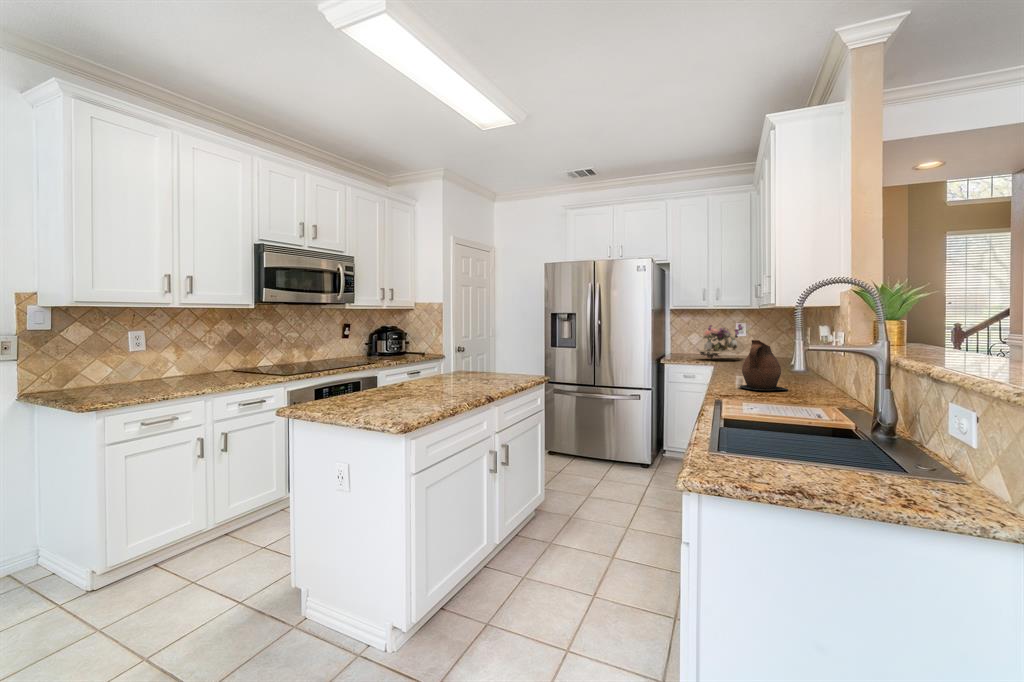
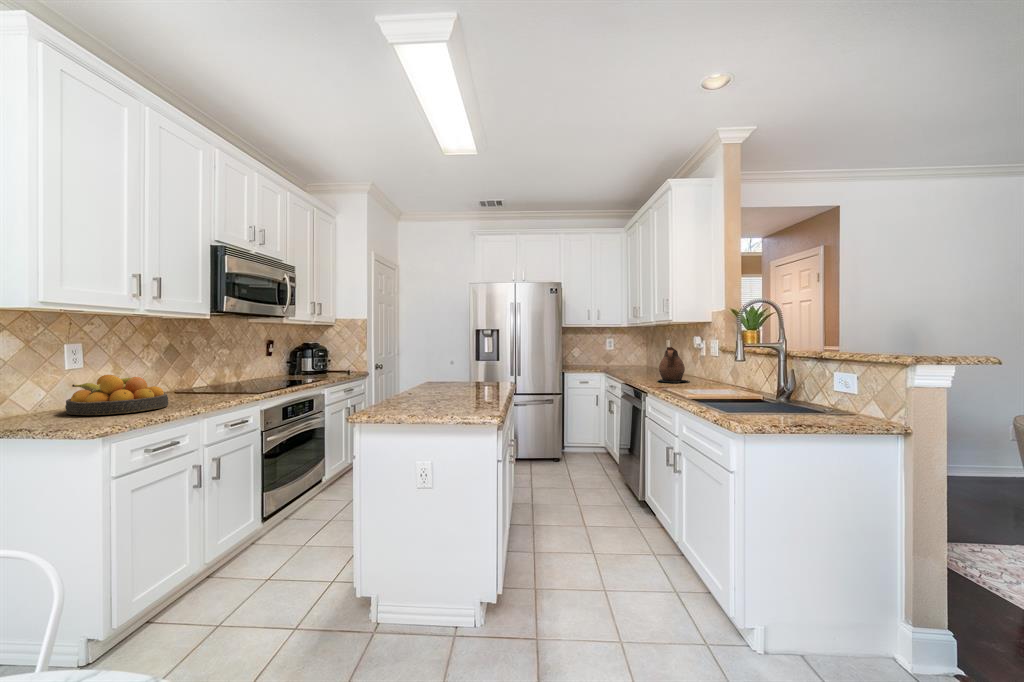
flower arrangement: present [697,324,742,359] -> none [583,338,621,366]
fruit bowl: none [107,357,191,392] -> present [65,375,168,415]

